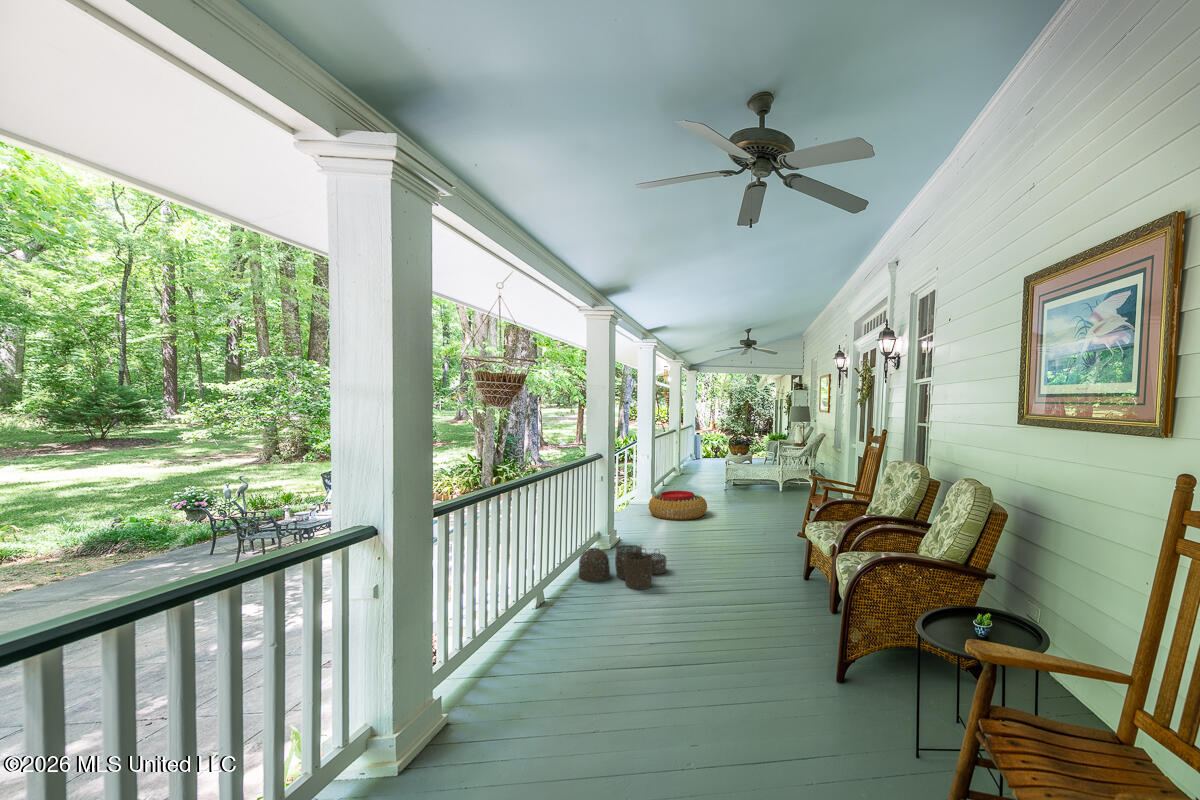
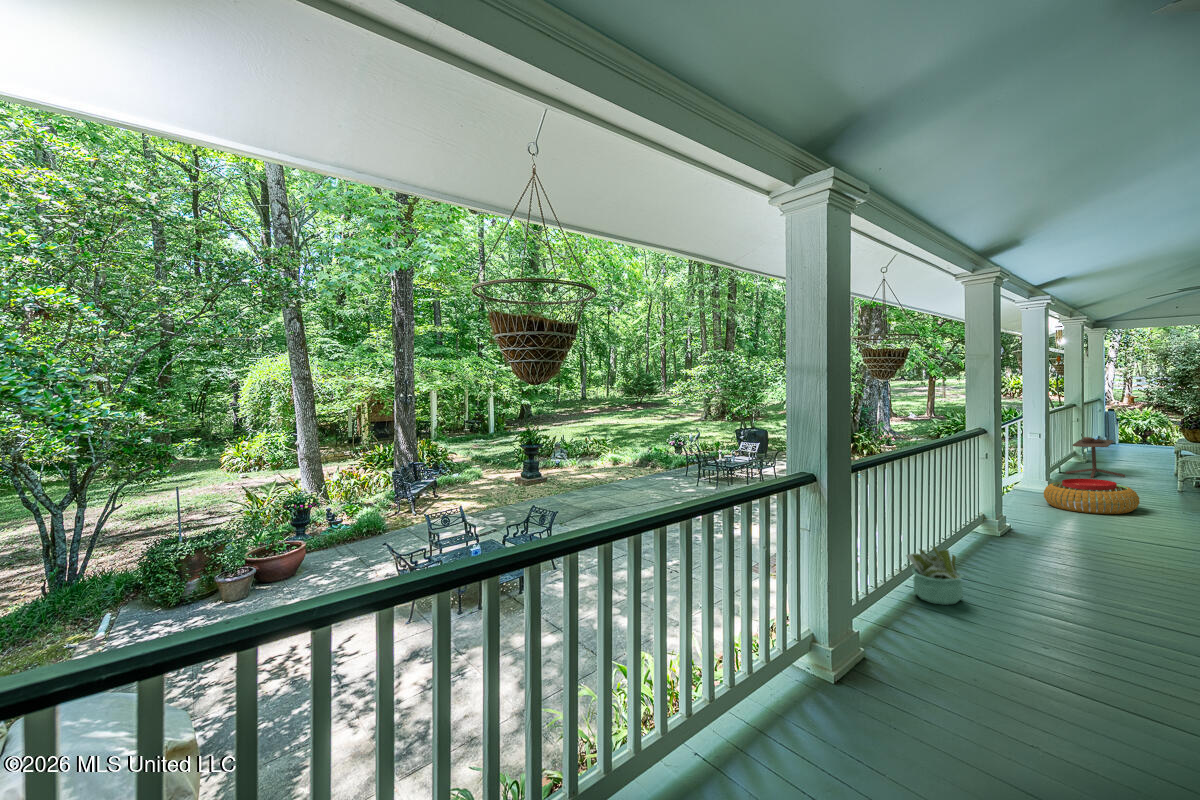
side table: none [668,455,703,488] -> present [1066,437,1125,478]
woven basket: present [579,544,666,589] -> none [966,526,1086,577]
decorative plant: none [509,579,562,643] -> present [906,547,964,605]

